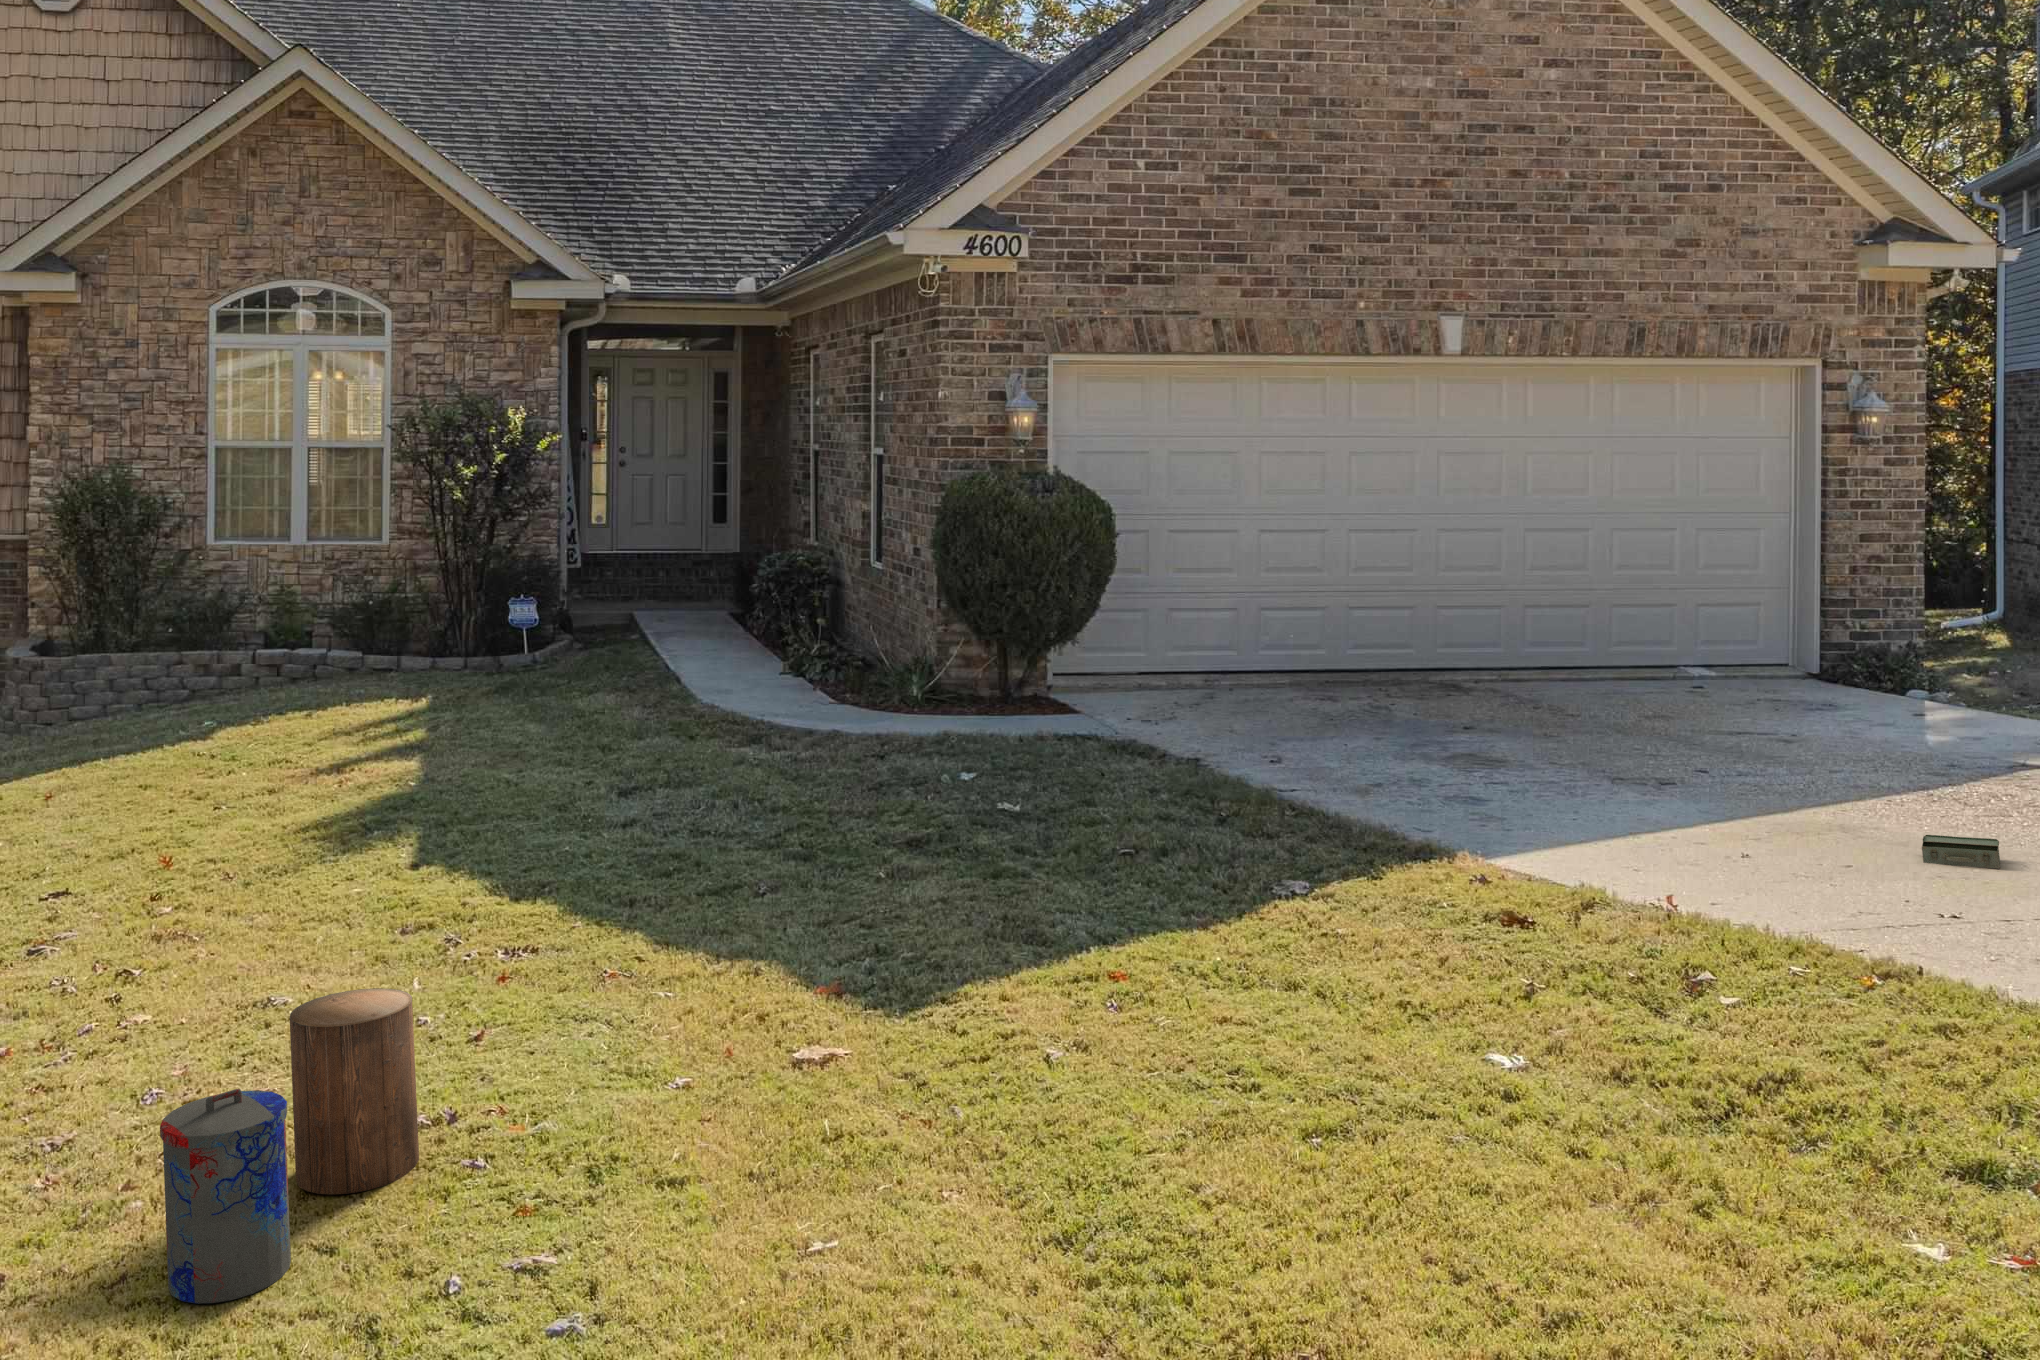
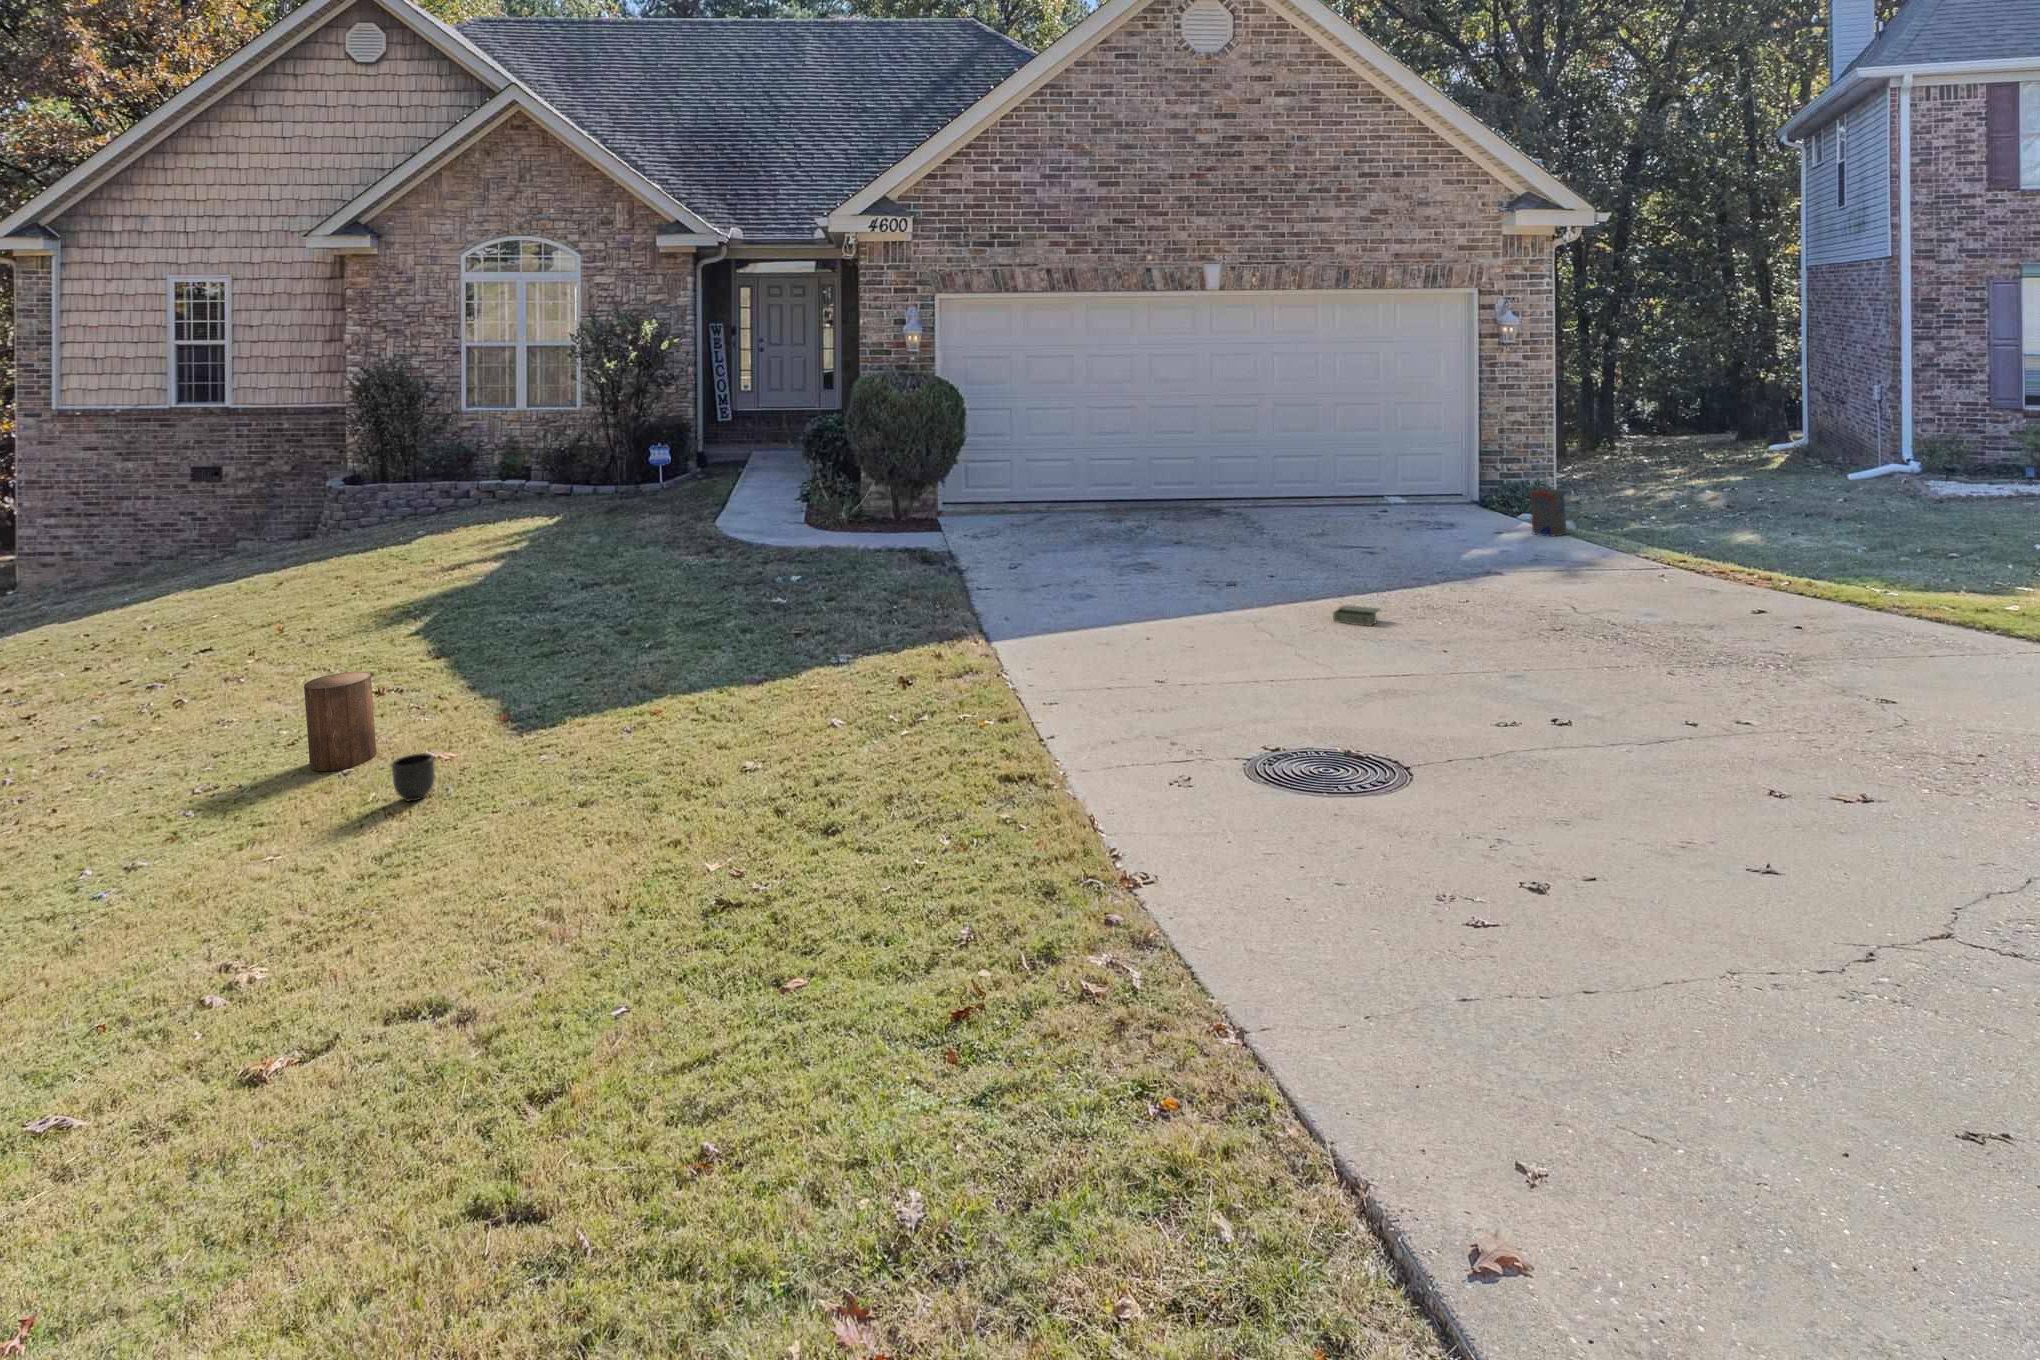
trash can: present [160,1089,291,1304] -> present [1530,486,1566,536]
planter: none [550,1160,632,1265] -> present [392,753,435,801]

